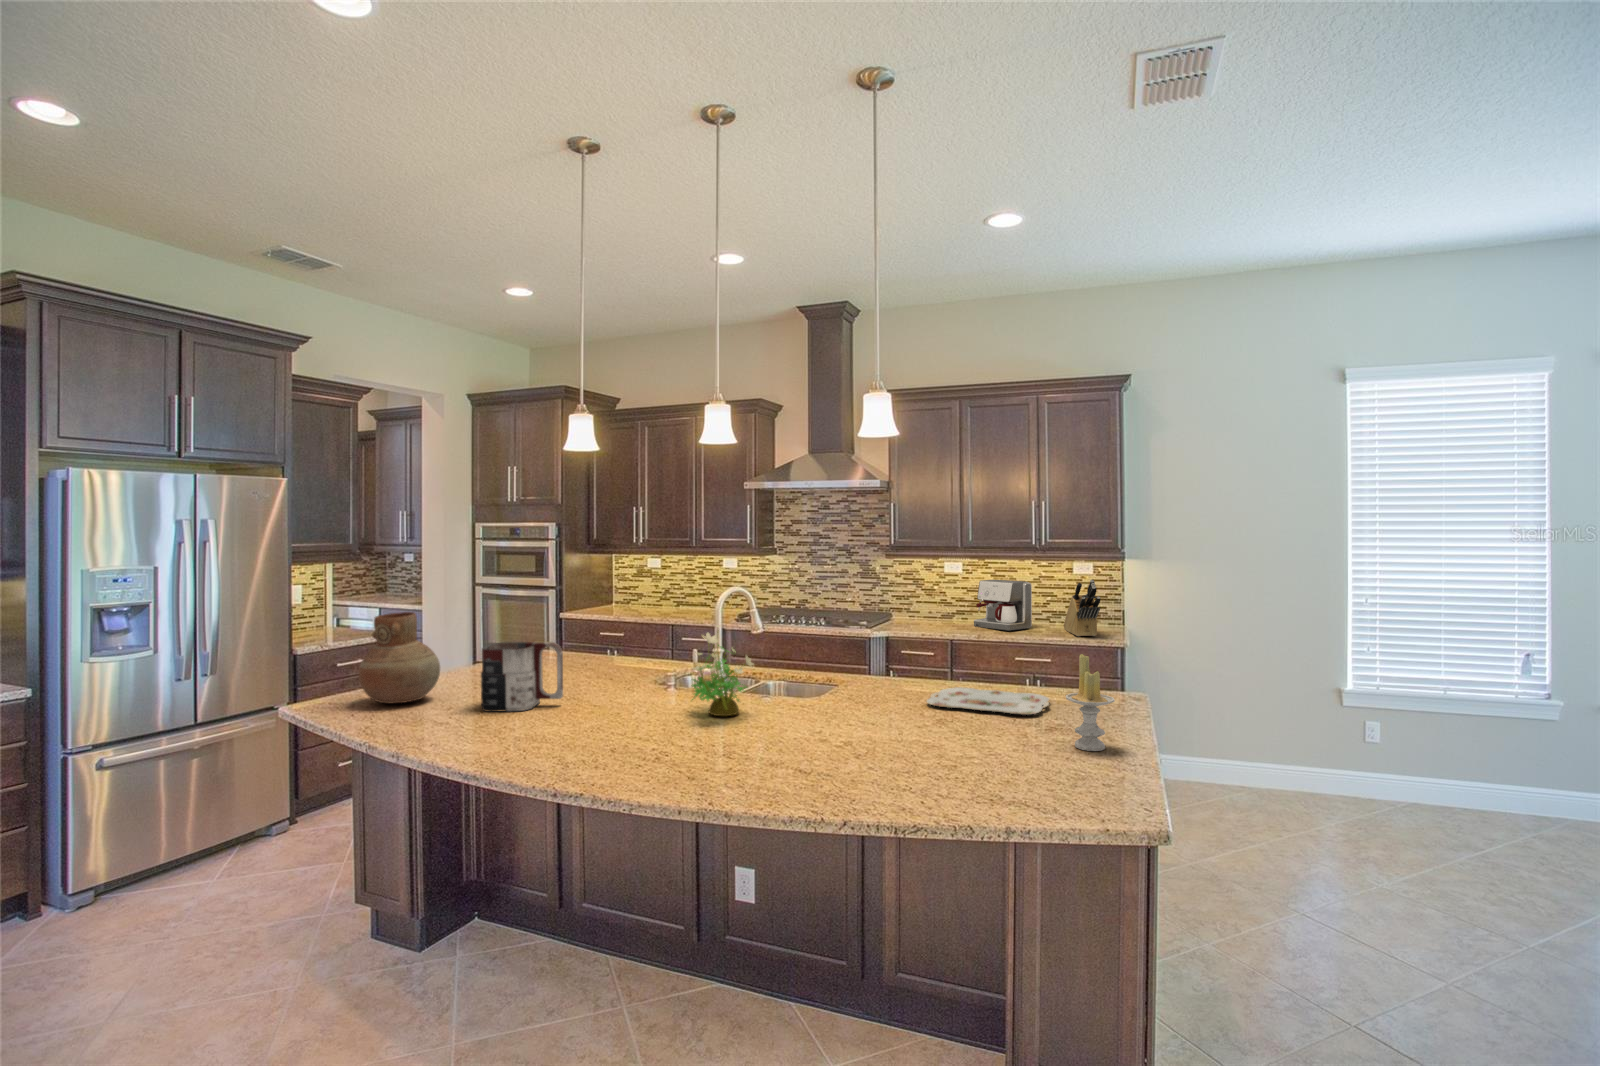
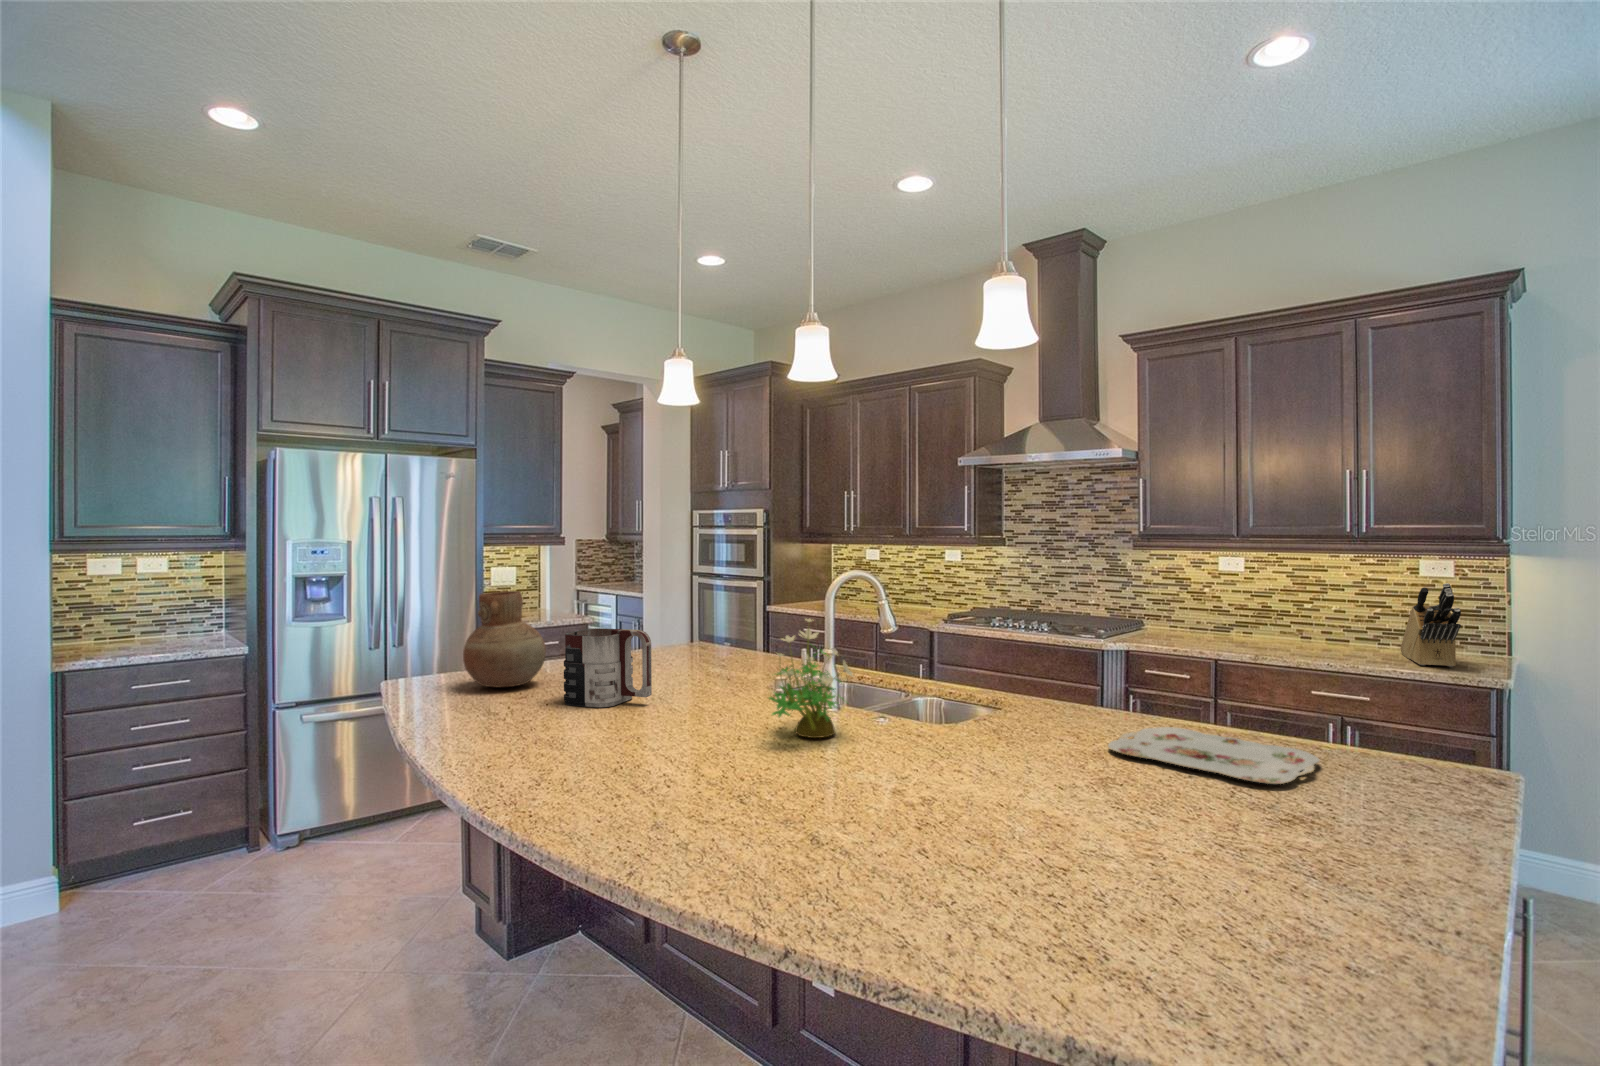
coffee maker: present [974,580,1032,631] -> none [1256,581,1347,651]
candle: present [1066,654,1115,751] -> none [1311,696,1410,872]

